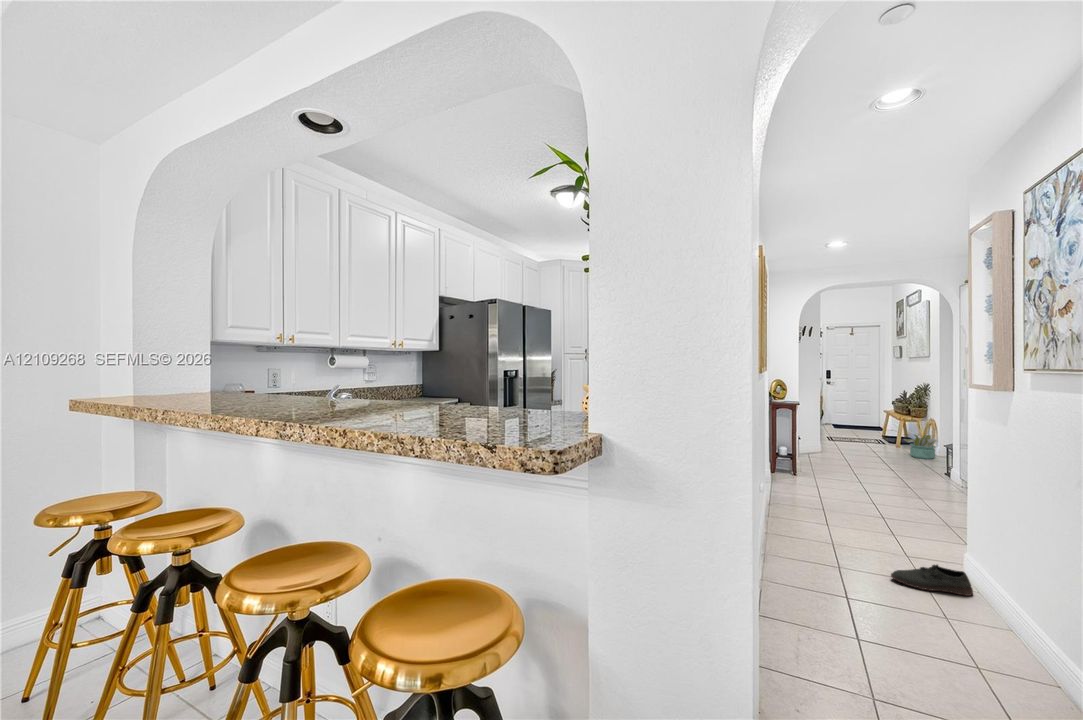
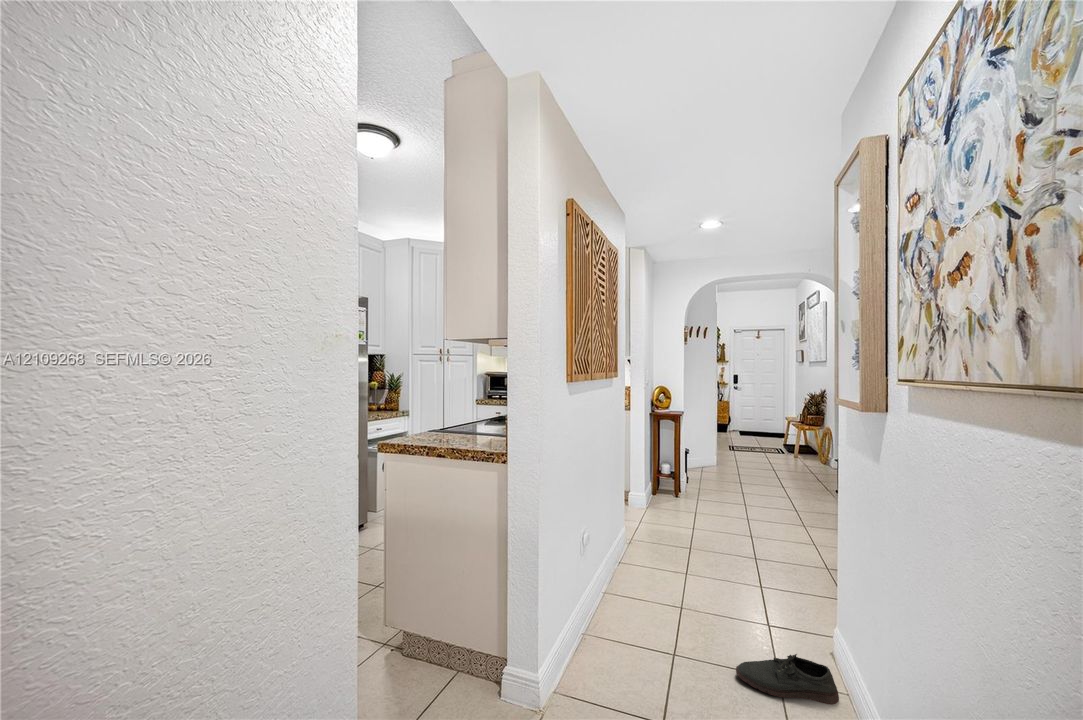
decorative plant: present [905,435,937,459] -> none [799,444,833,472]

